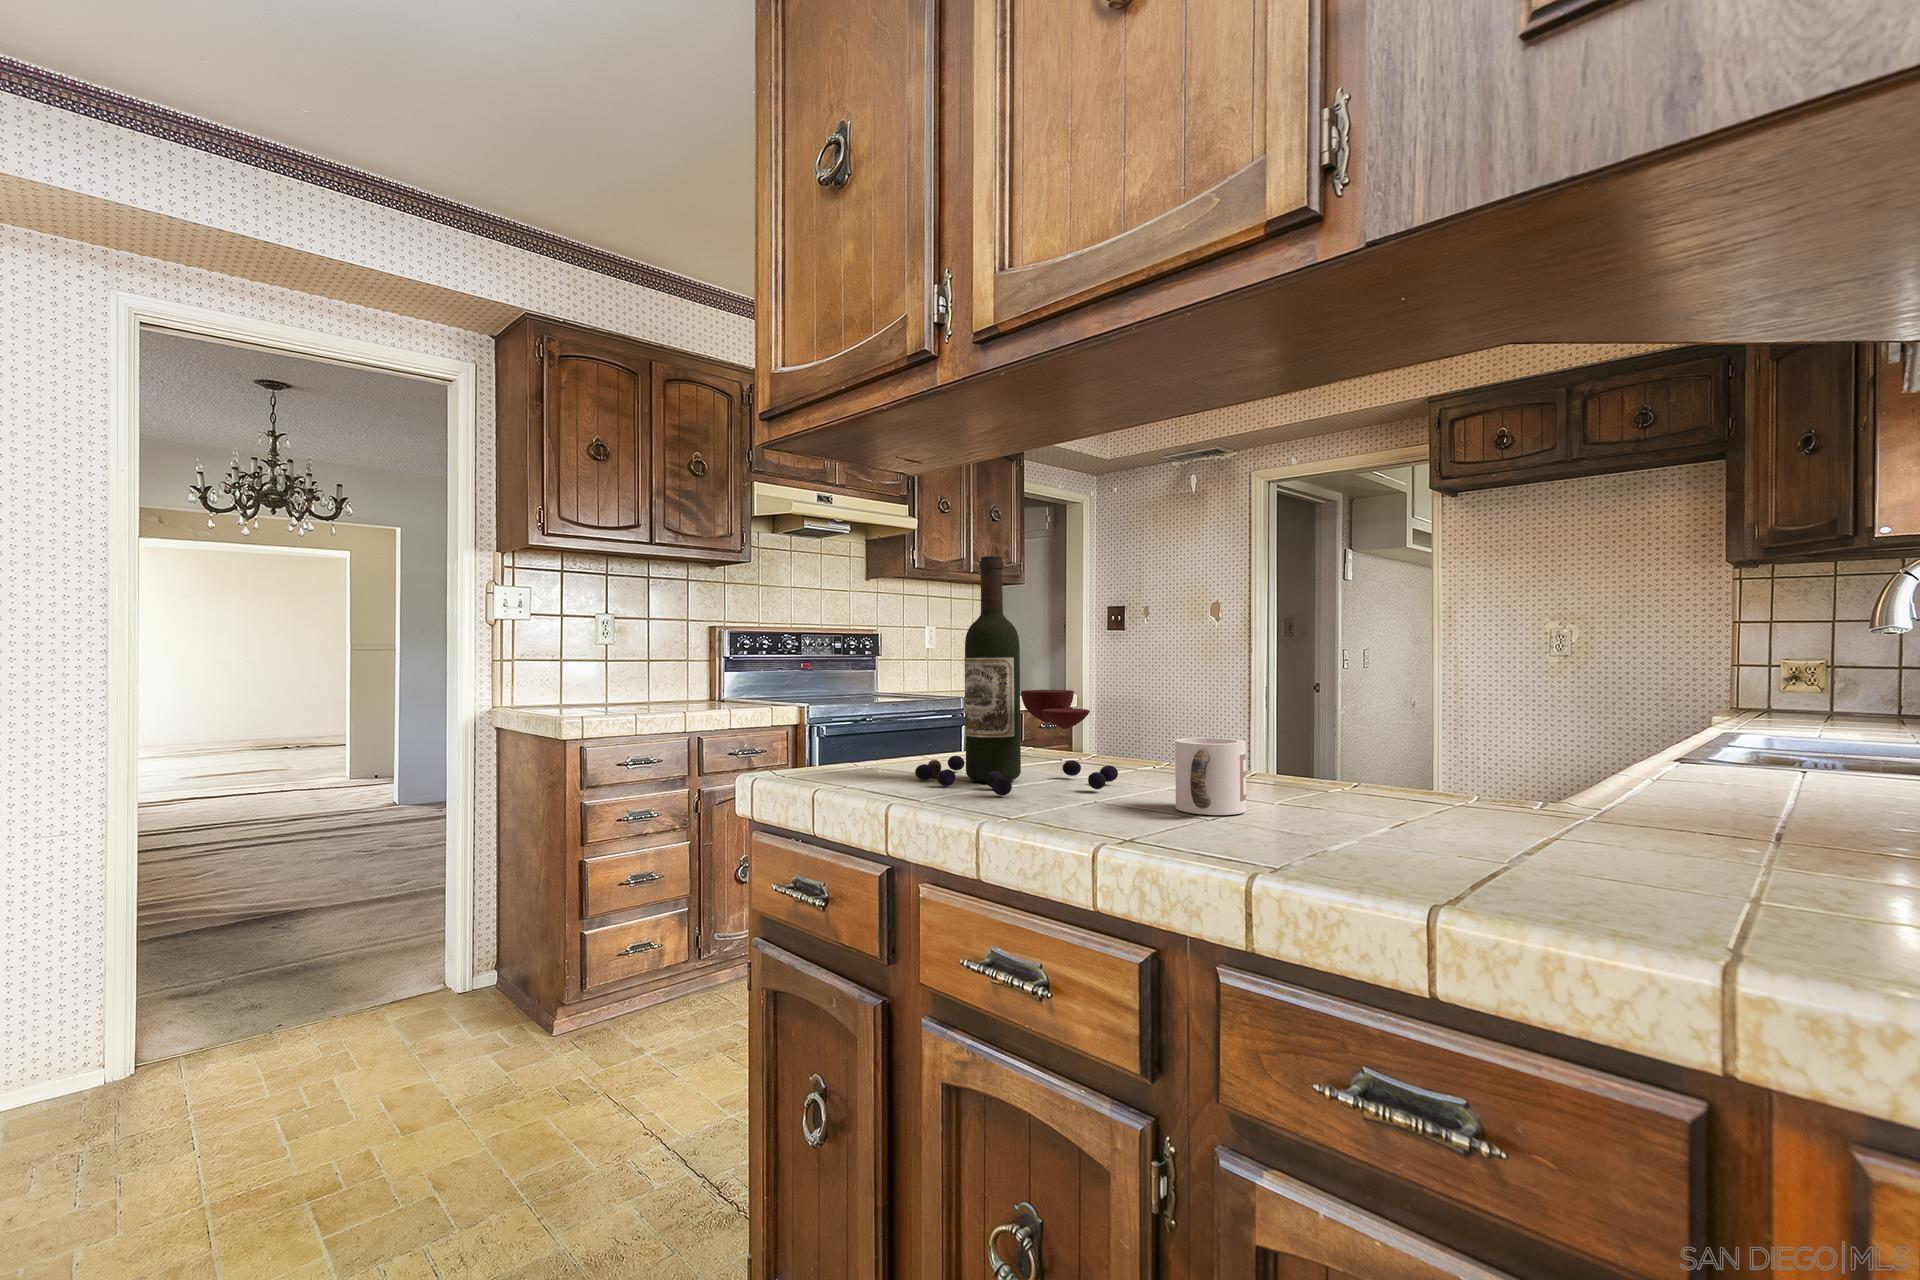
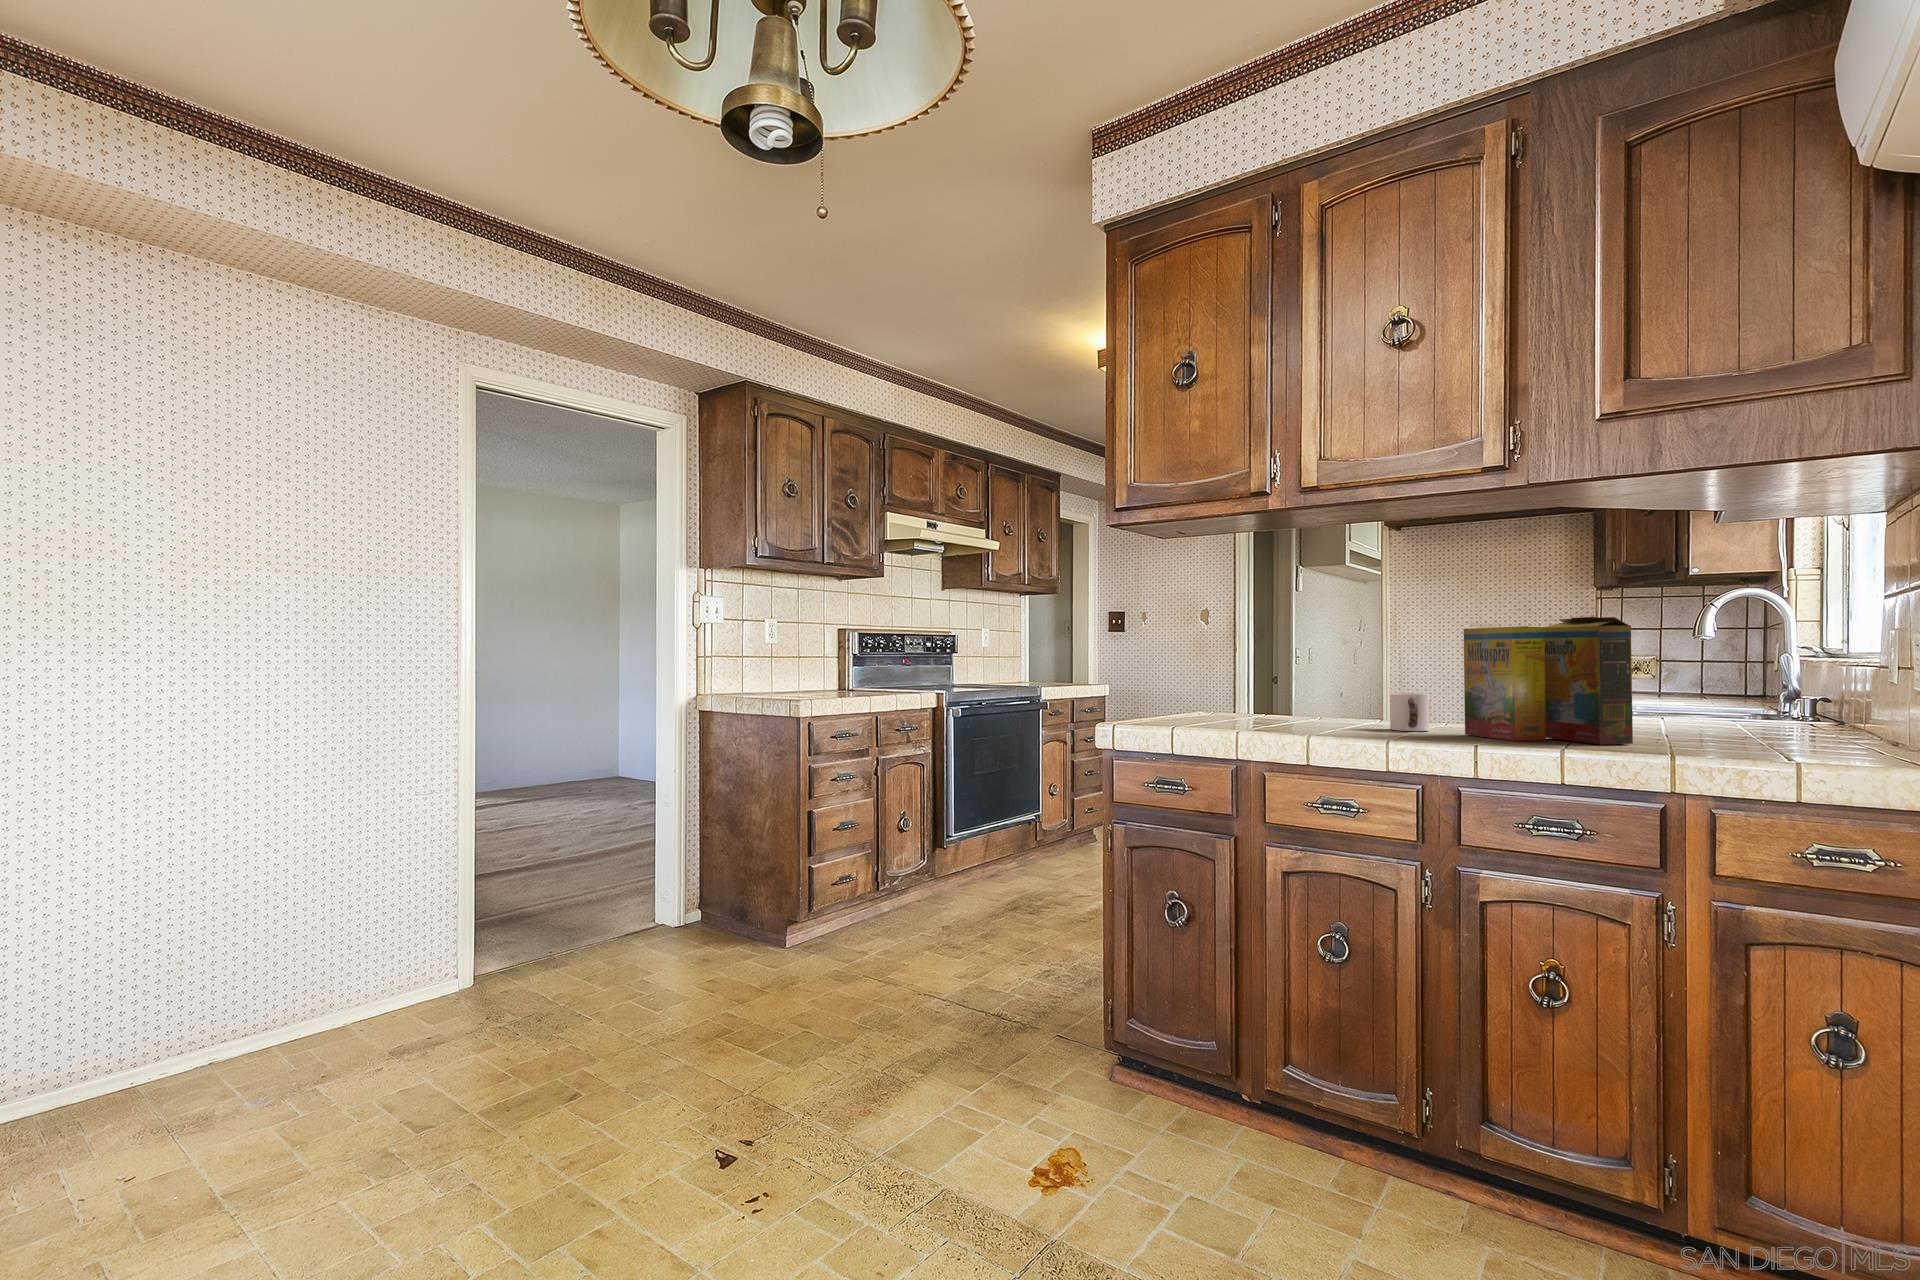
wine bottle: present [915,556,1118,796] -> none [1209,592,1342,728]
cereal box: none [1280,579,1615,891] -> present [1464,617,1633,745]

